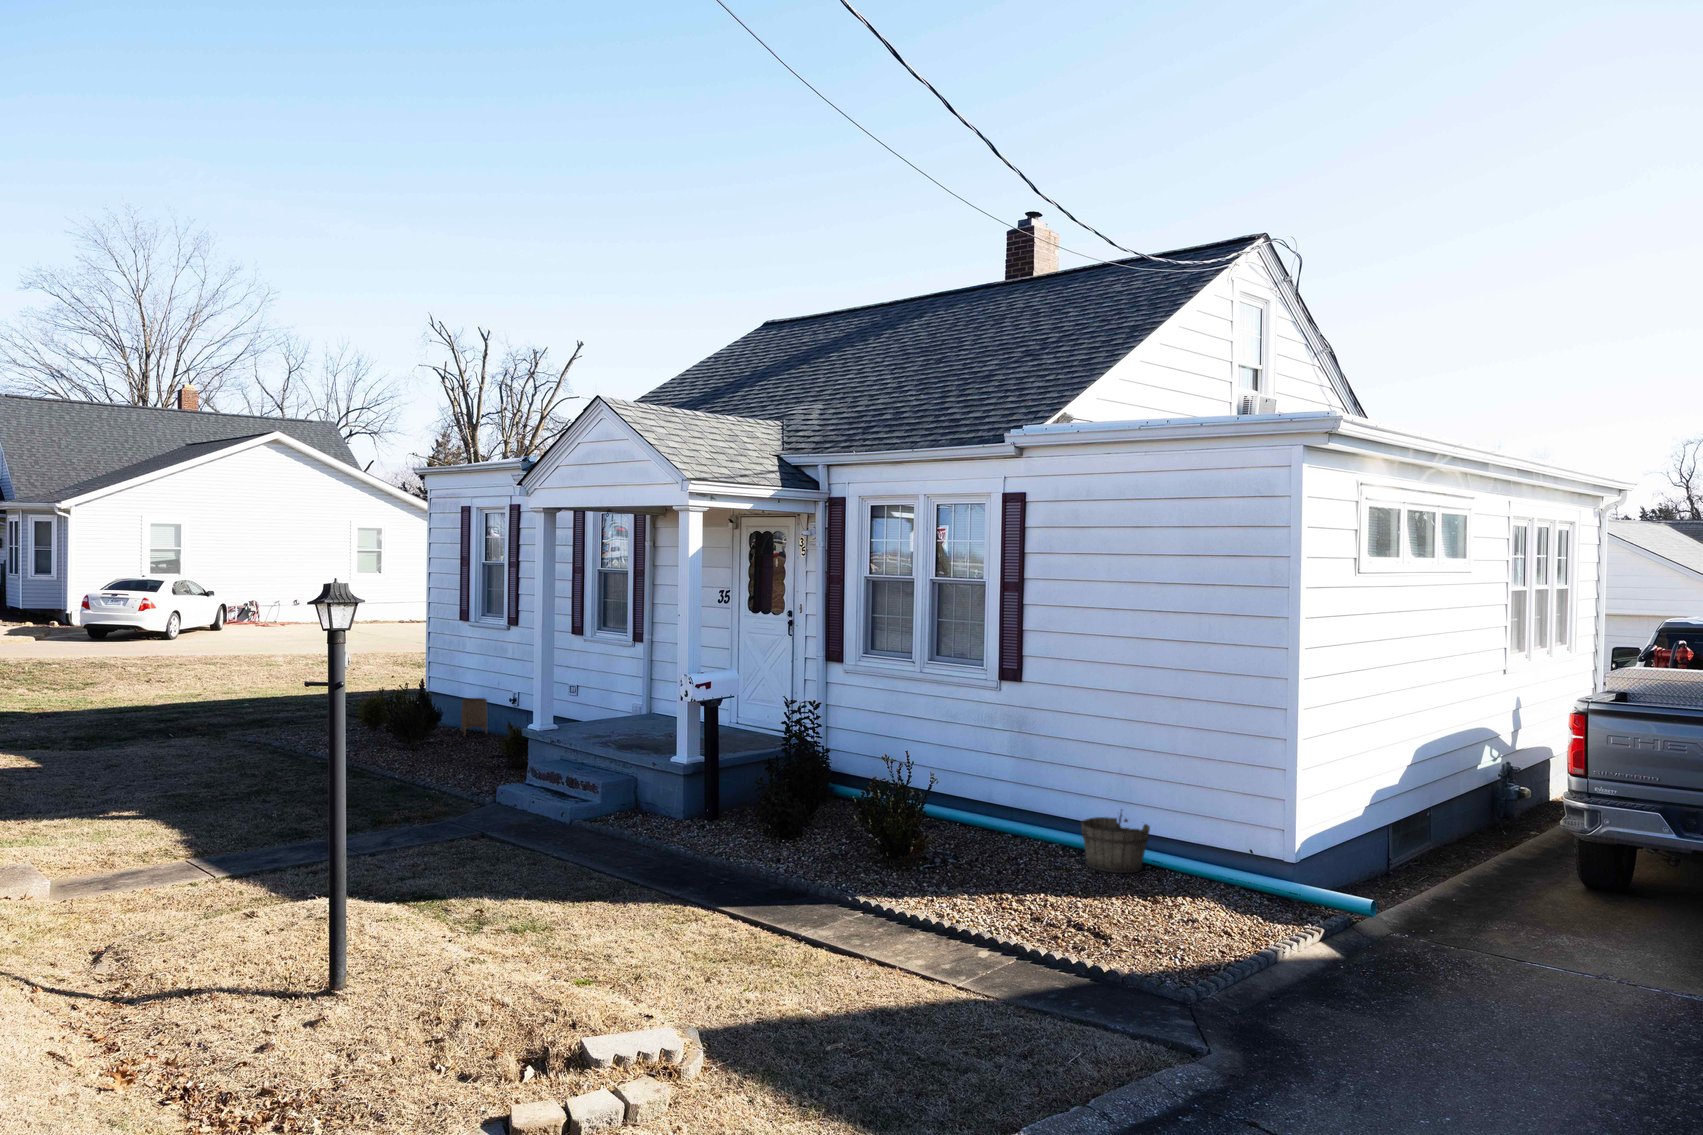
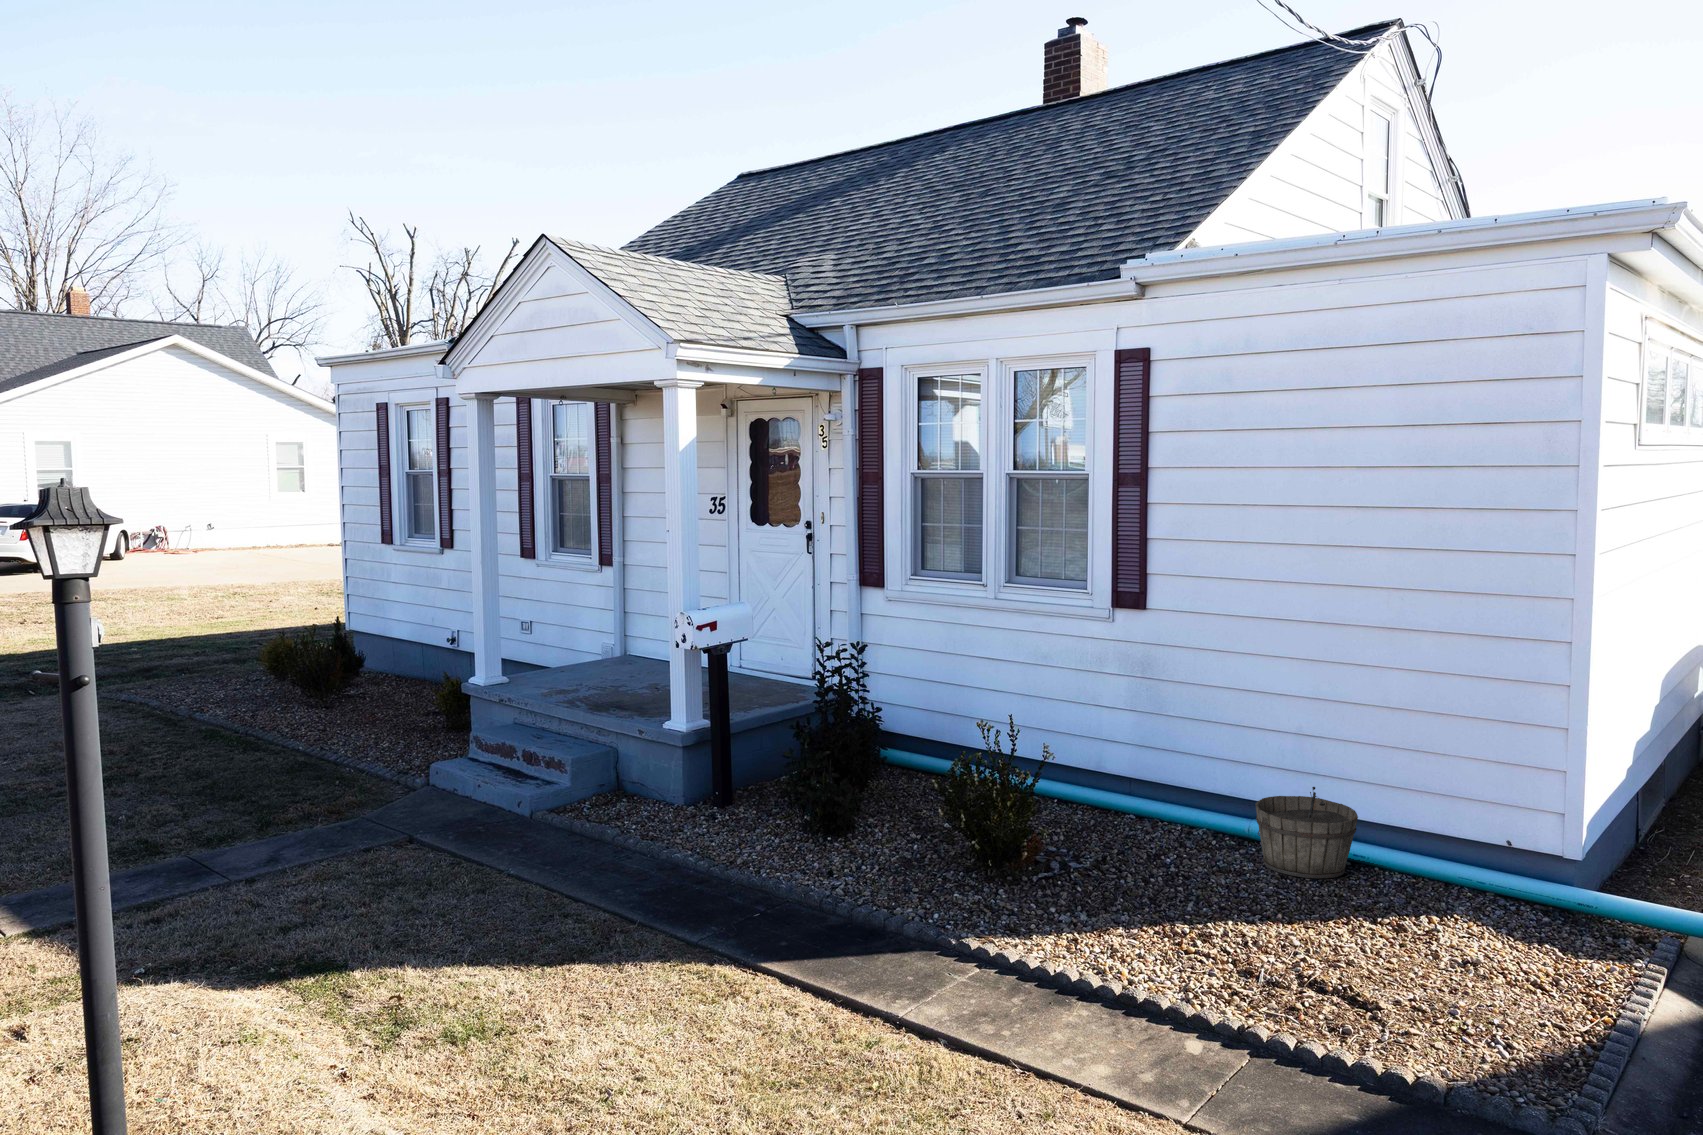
planter: present [461,698,487,734] -> none [388,638,422,684]

